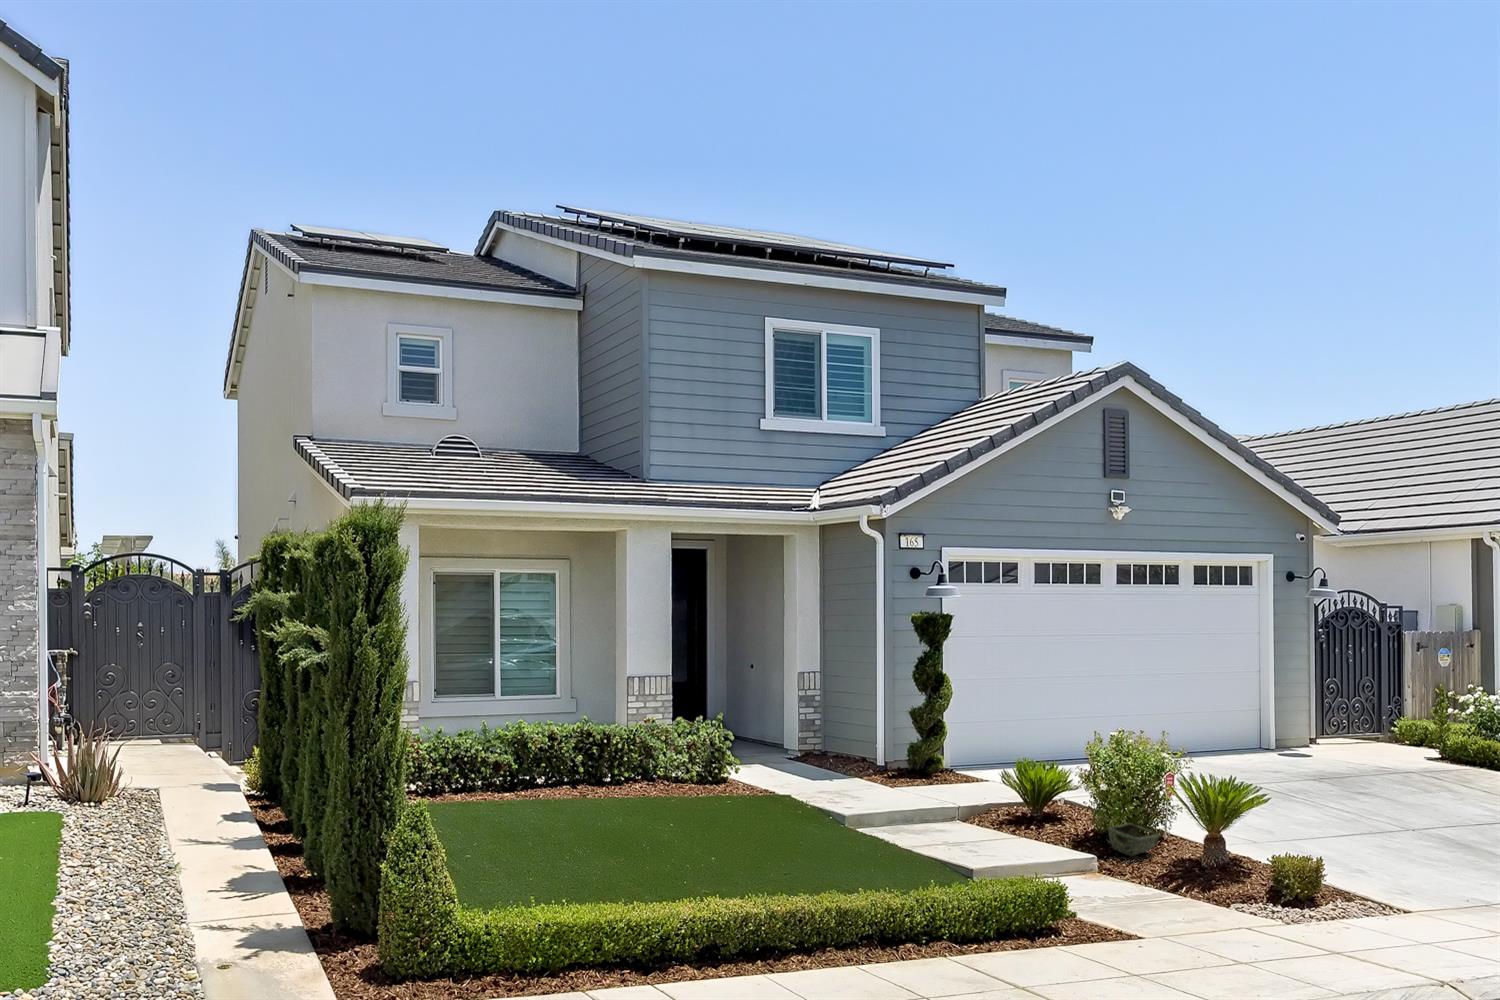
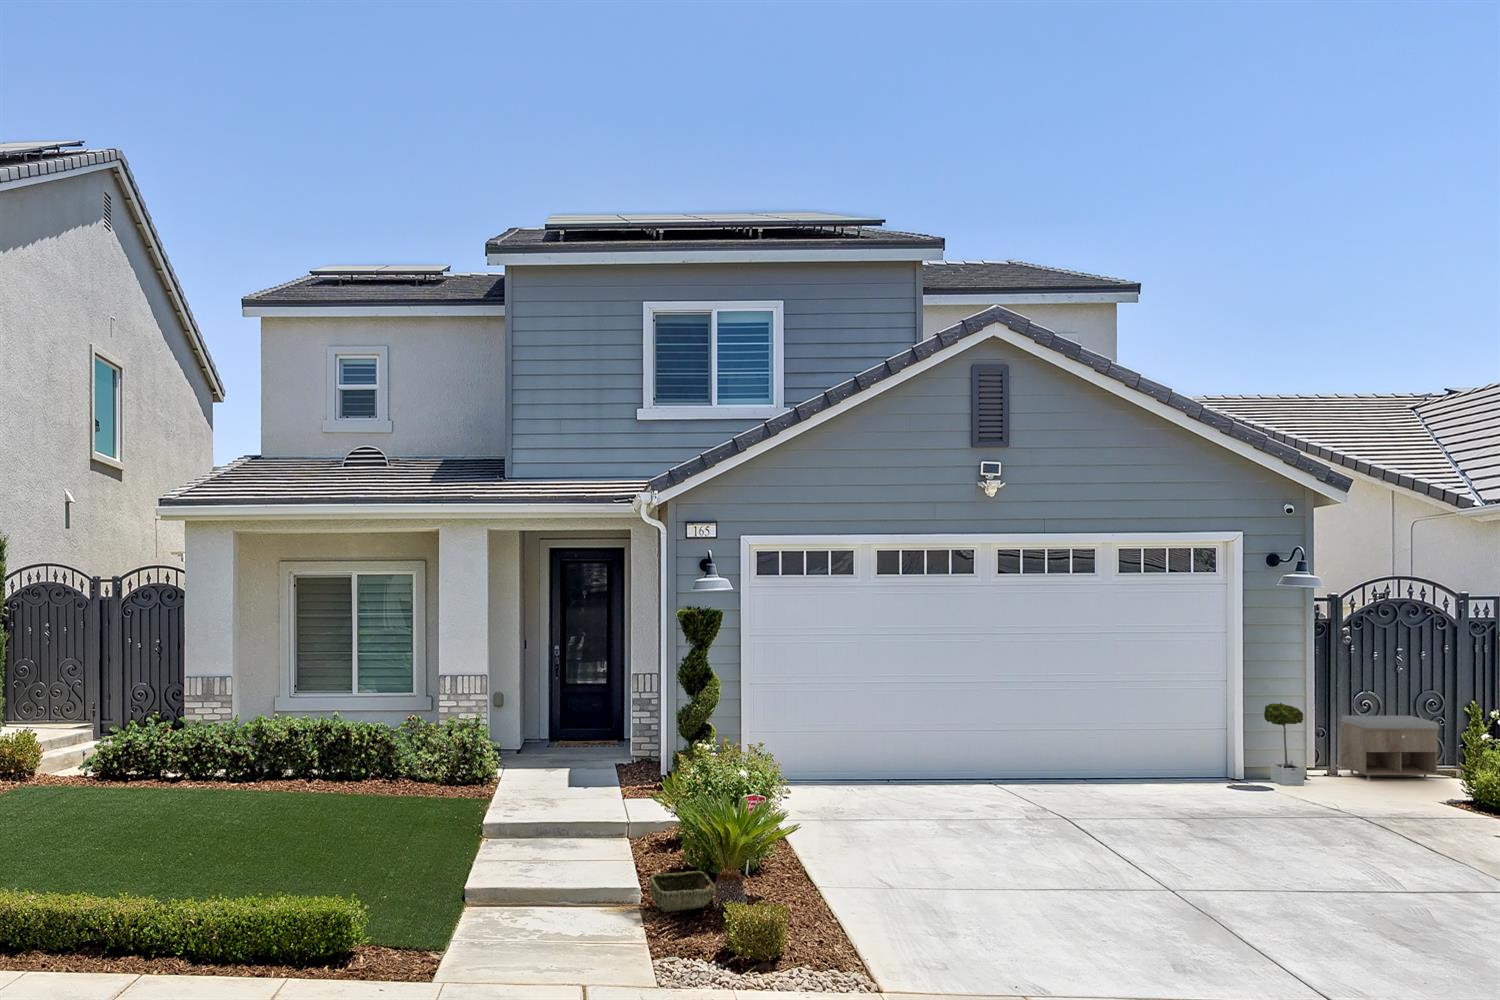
potted tree: none [1284,690,1315,755] -> present [1264,703,1304,785]
storage bench: none [1314,700,1384,749] -> present [1339,716,1439,780]

